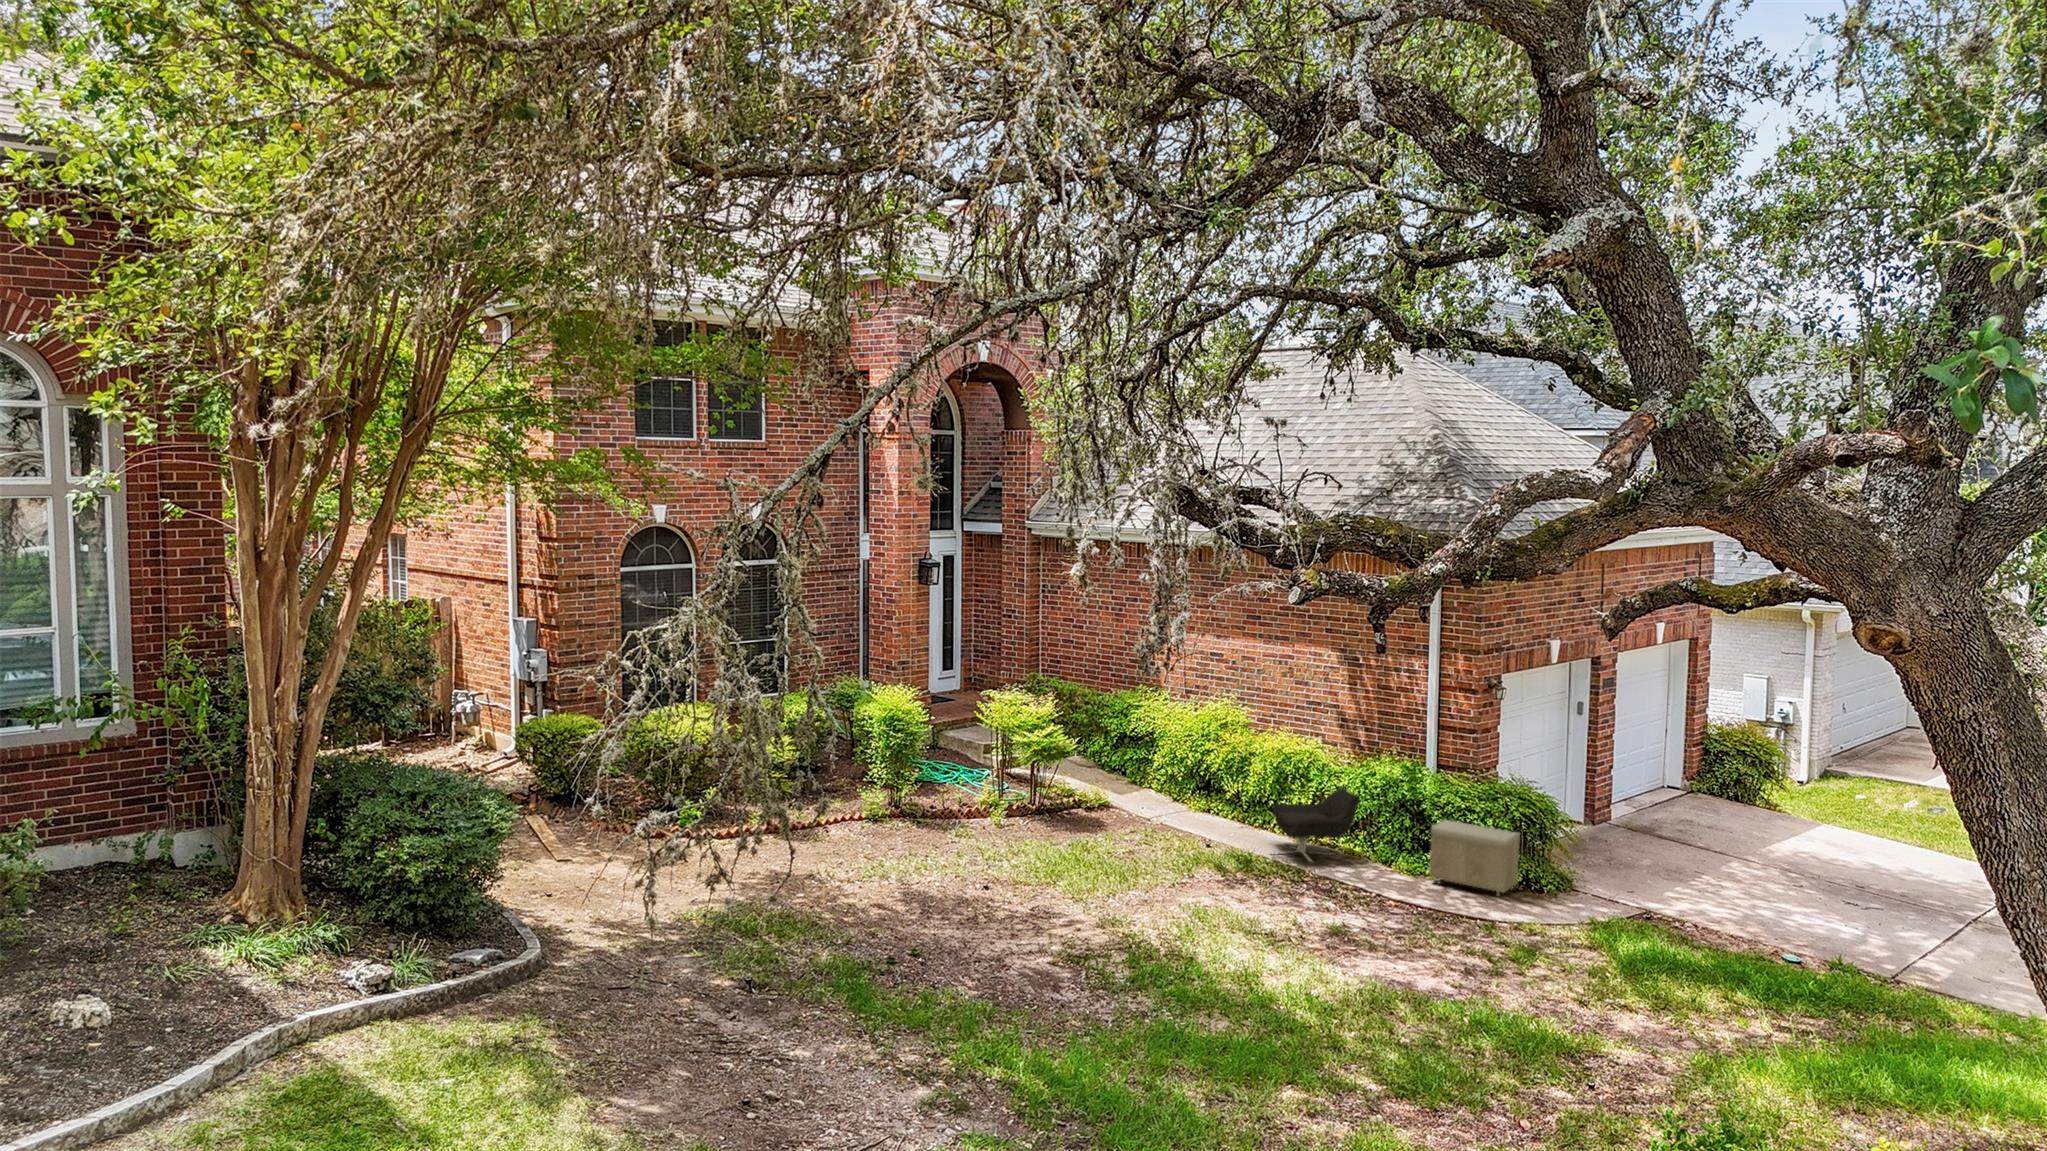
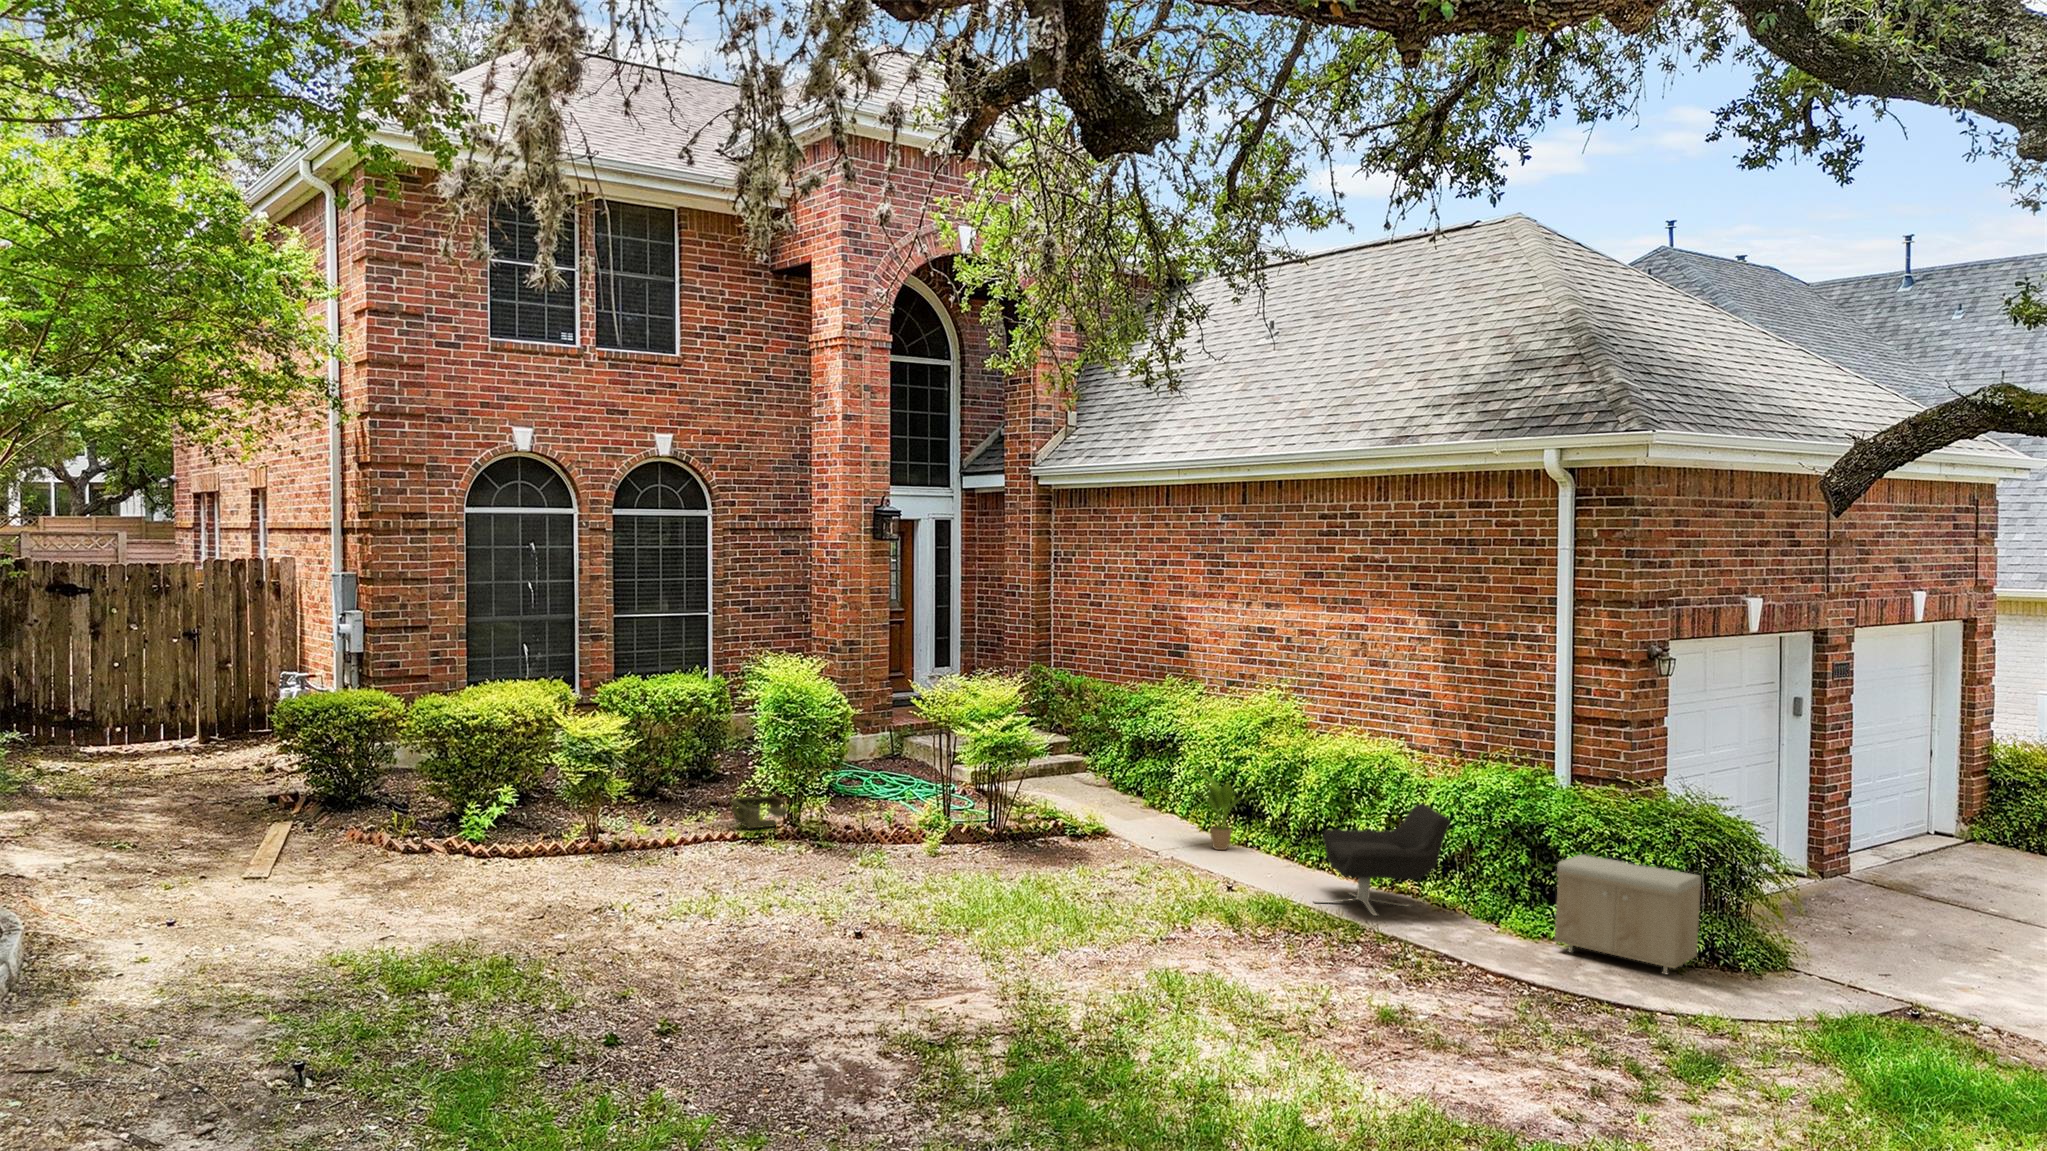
potted plant: none [1176,757,1220,816] -> present [1196,767,1243,850]
woven basket: none [848,785,892,810] -> present [732,796,787,829]

